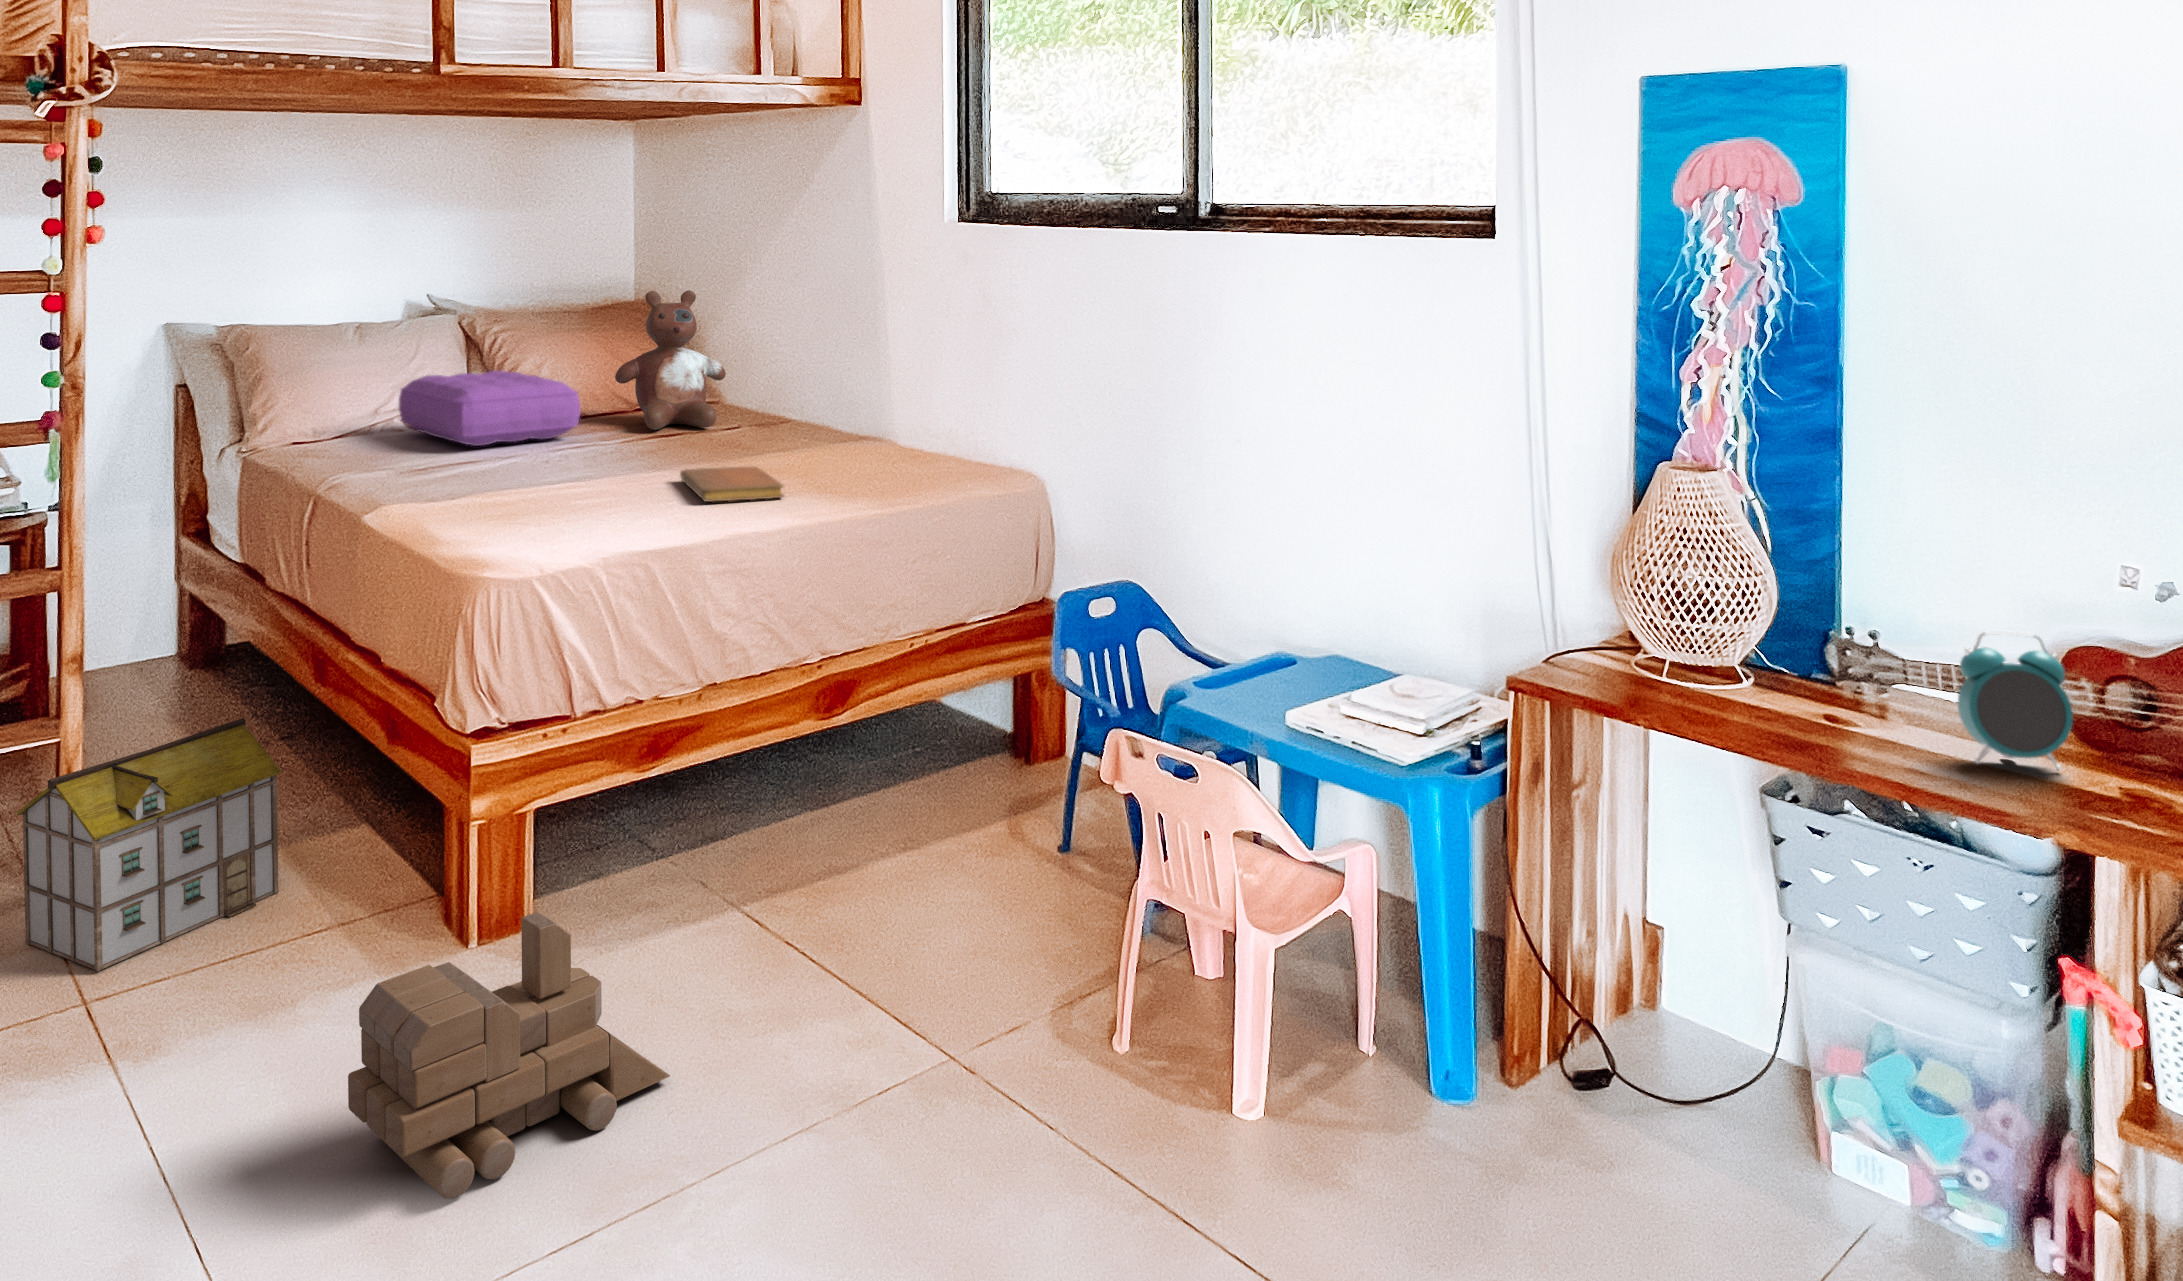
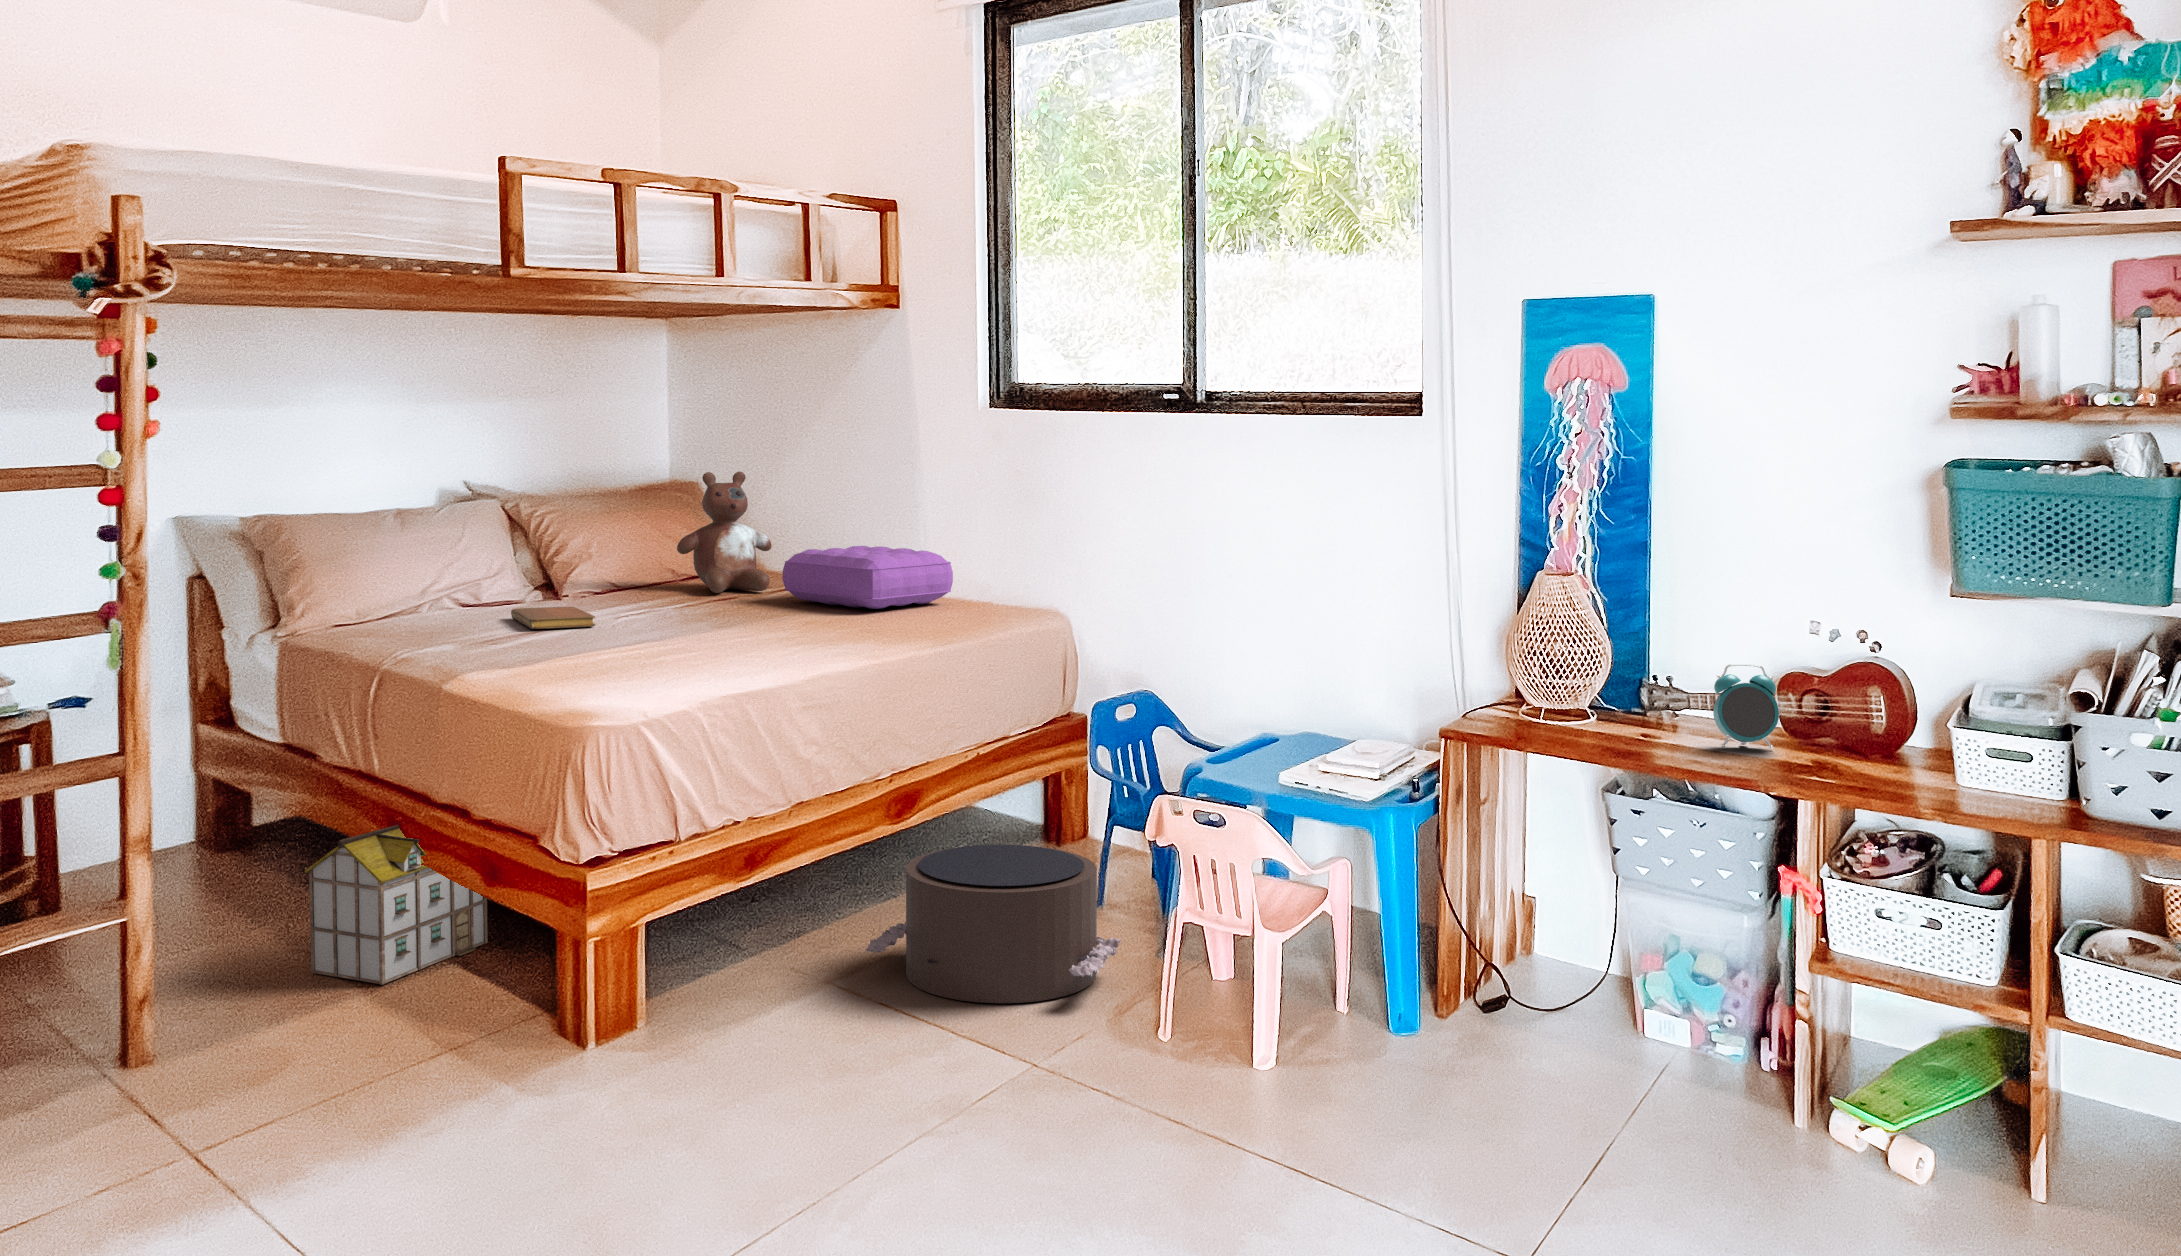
pillow: present [399,370,580,446] -> present [783,546,953,609]
notebook: present [680,466,784,502] -> present [511,607,595,629]
pouf: none [722,791,1070,1045] -> present [865,845,1121,1003]
toy train: present [348,912,670,1199] -> none [641,900,848,1075]

